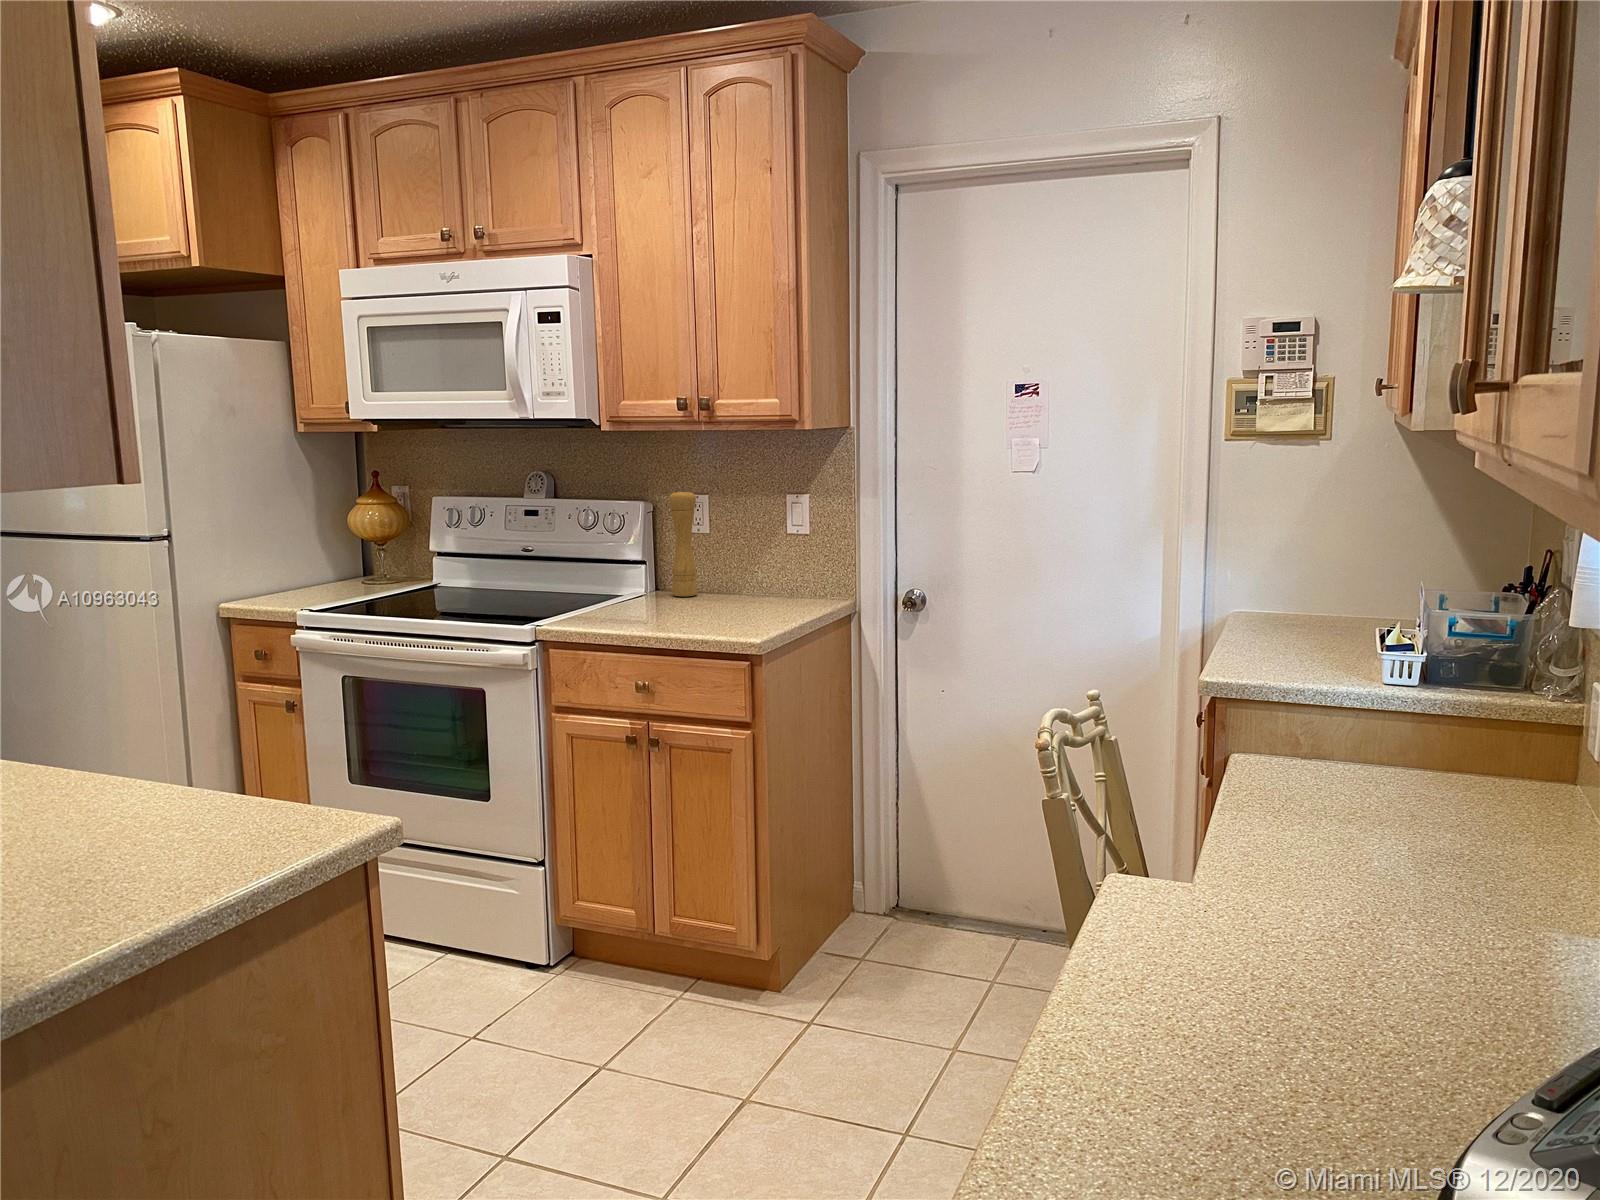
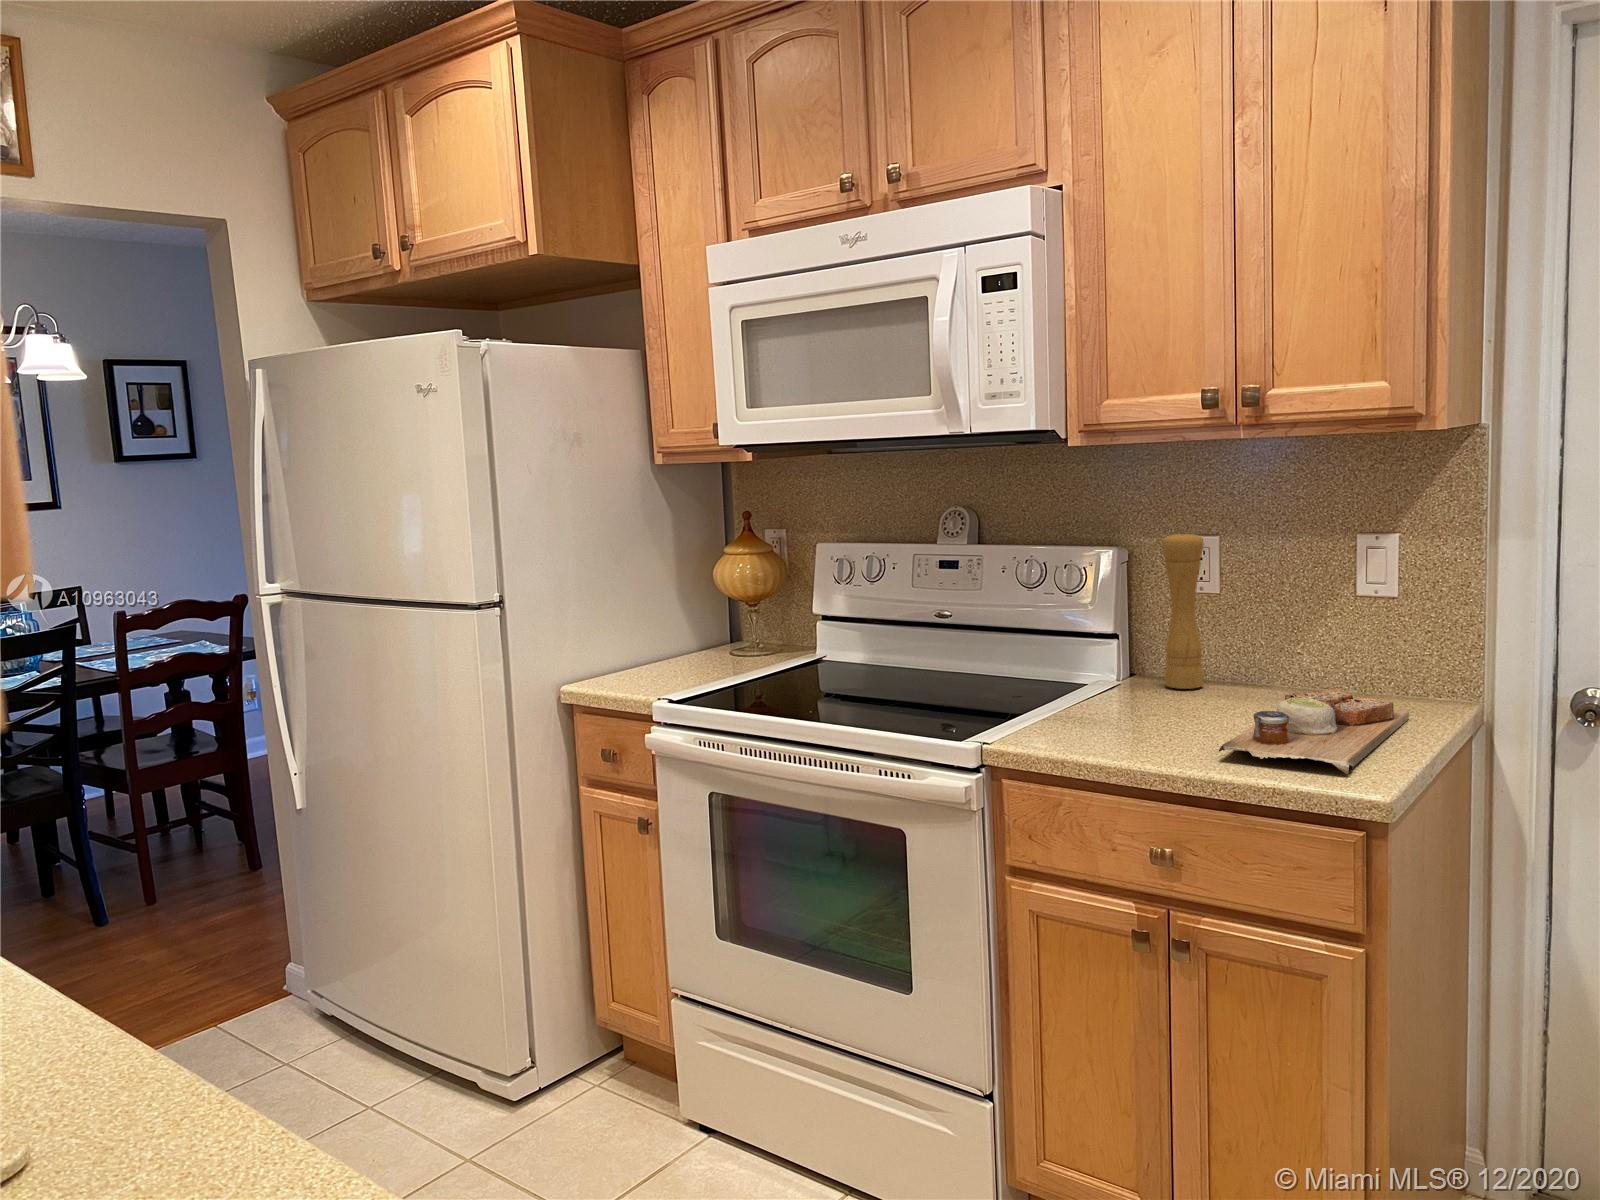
cutting board: none [677,591,806,631] -> present [1219,688,1409,774]

